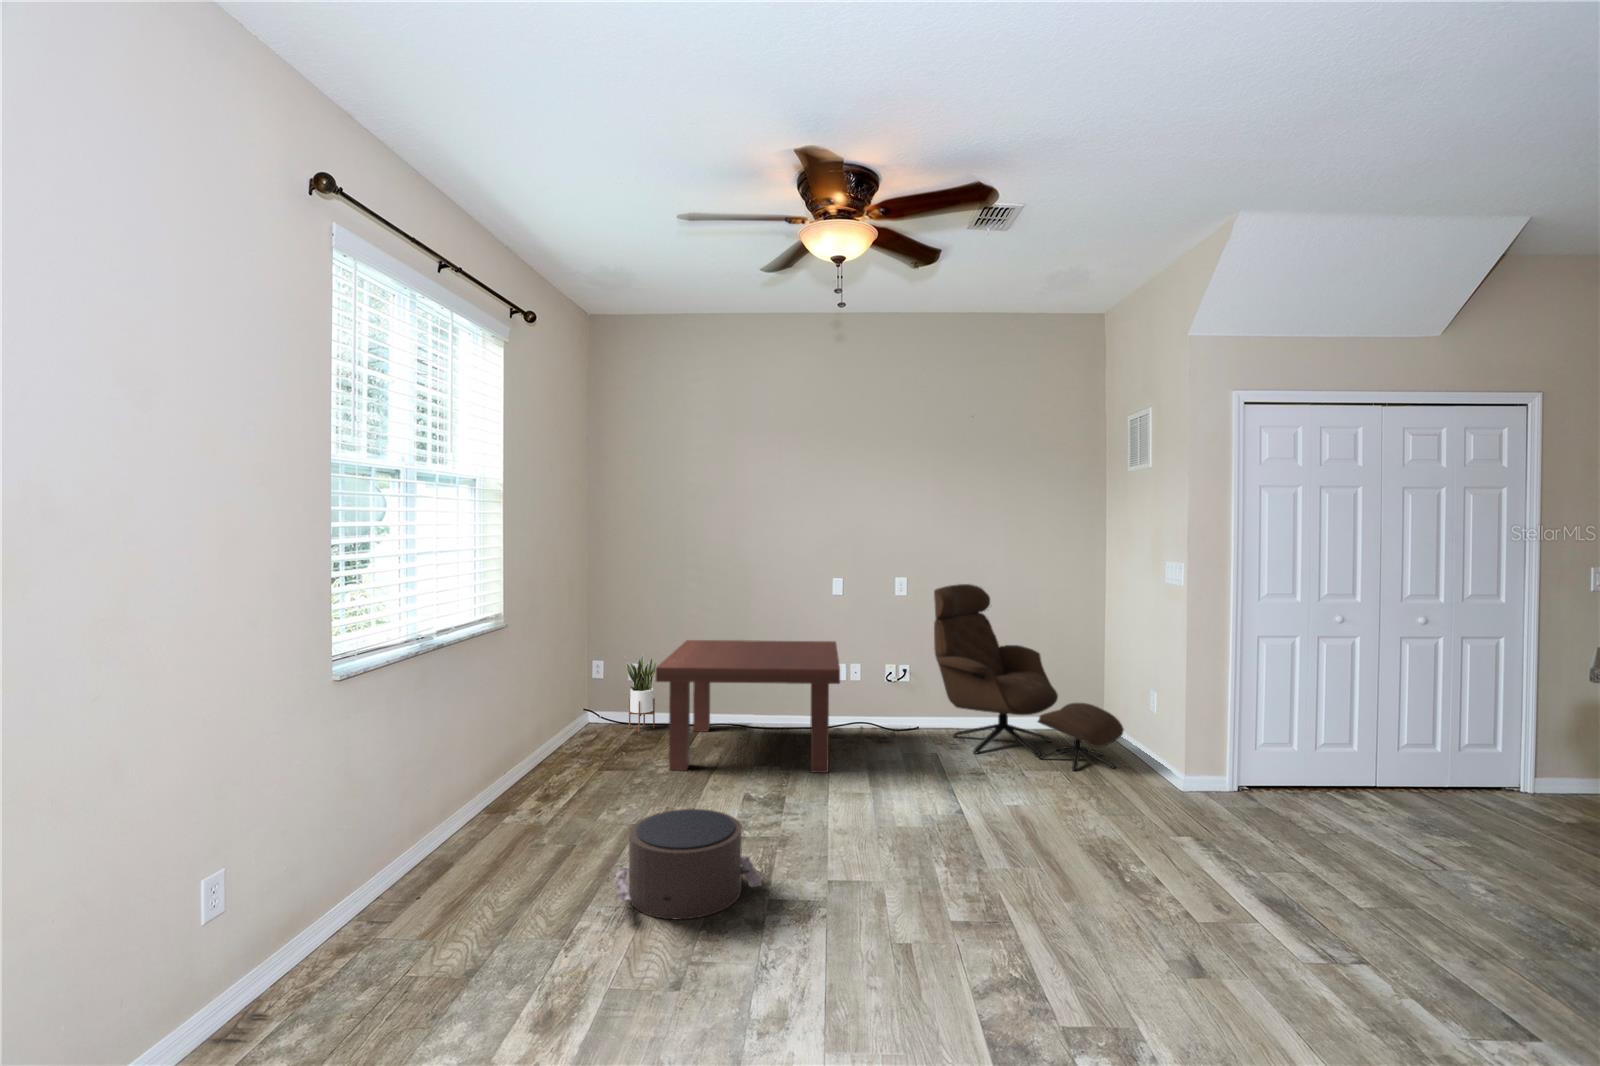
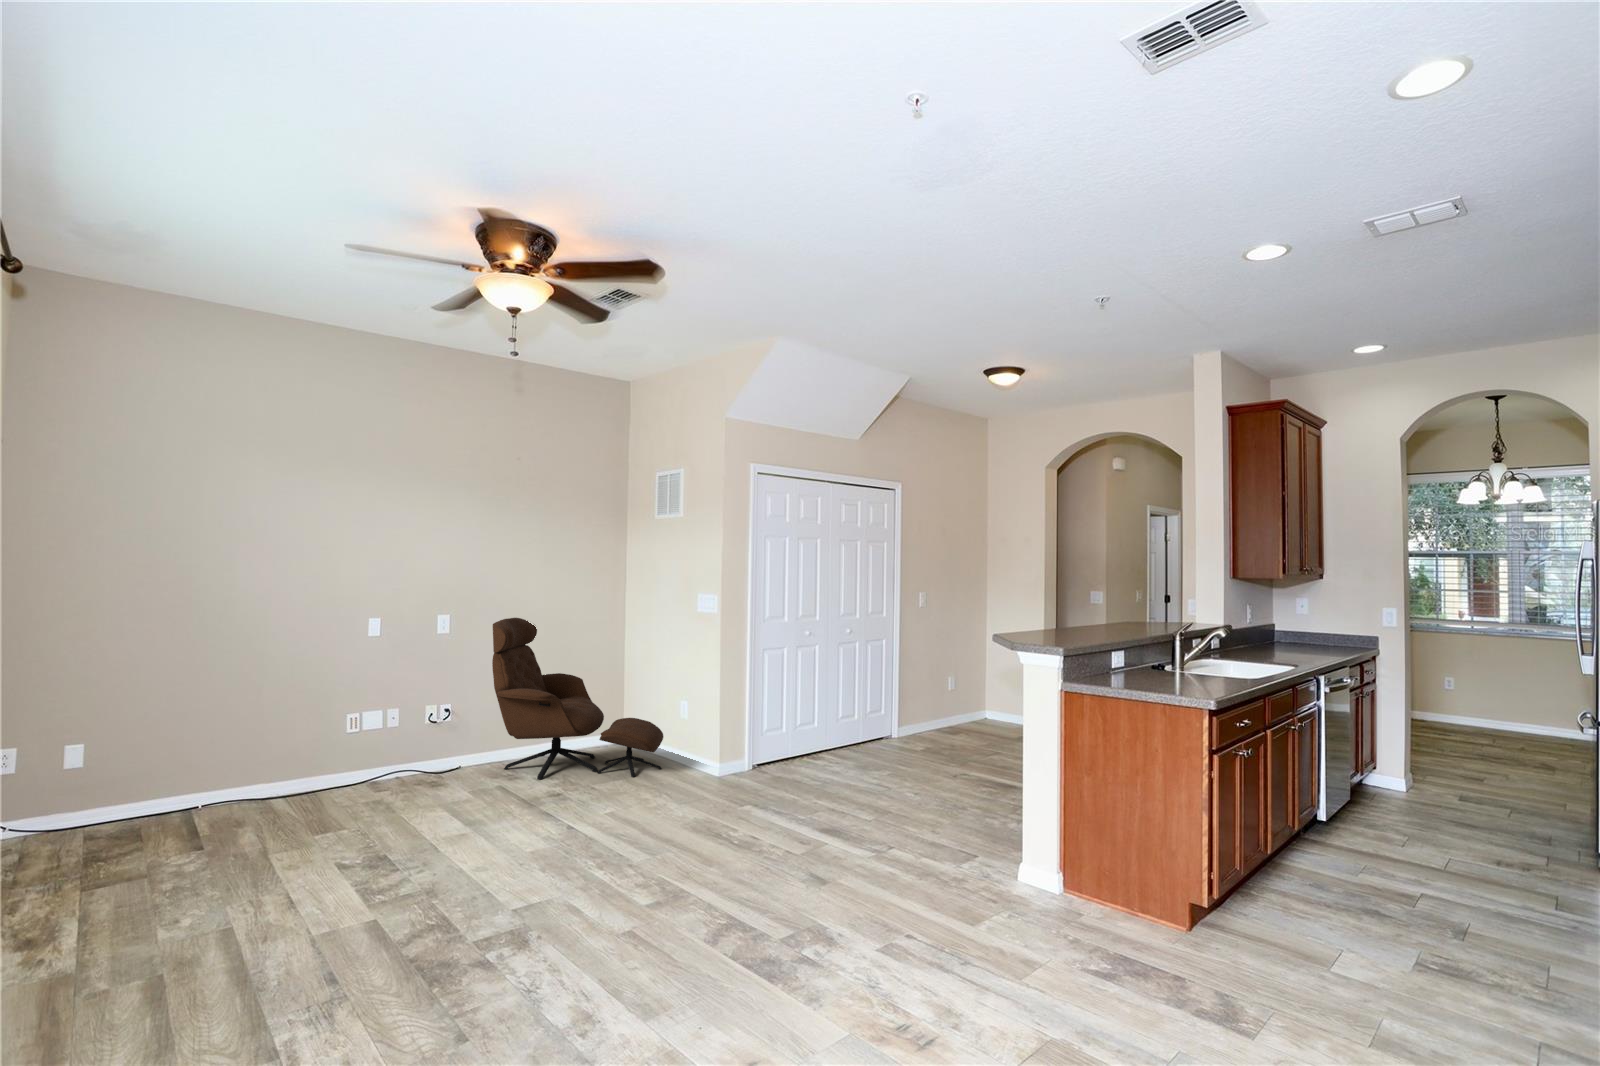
coffee table: present [656,640,840,773] -> none [162,686,431,867]
potted plant: present [624,653,657,732] -> none [59,728,112,837]
pouf: present [615,809,762,919] -> none [284,873,473,1000]

